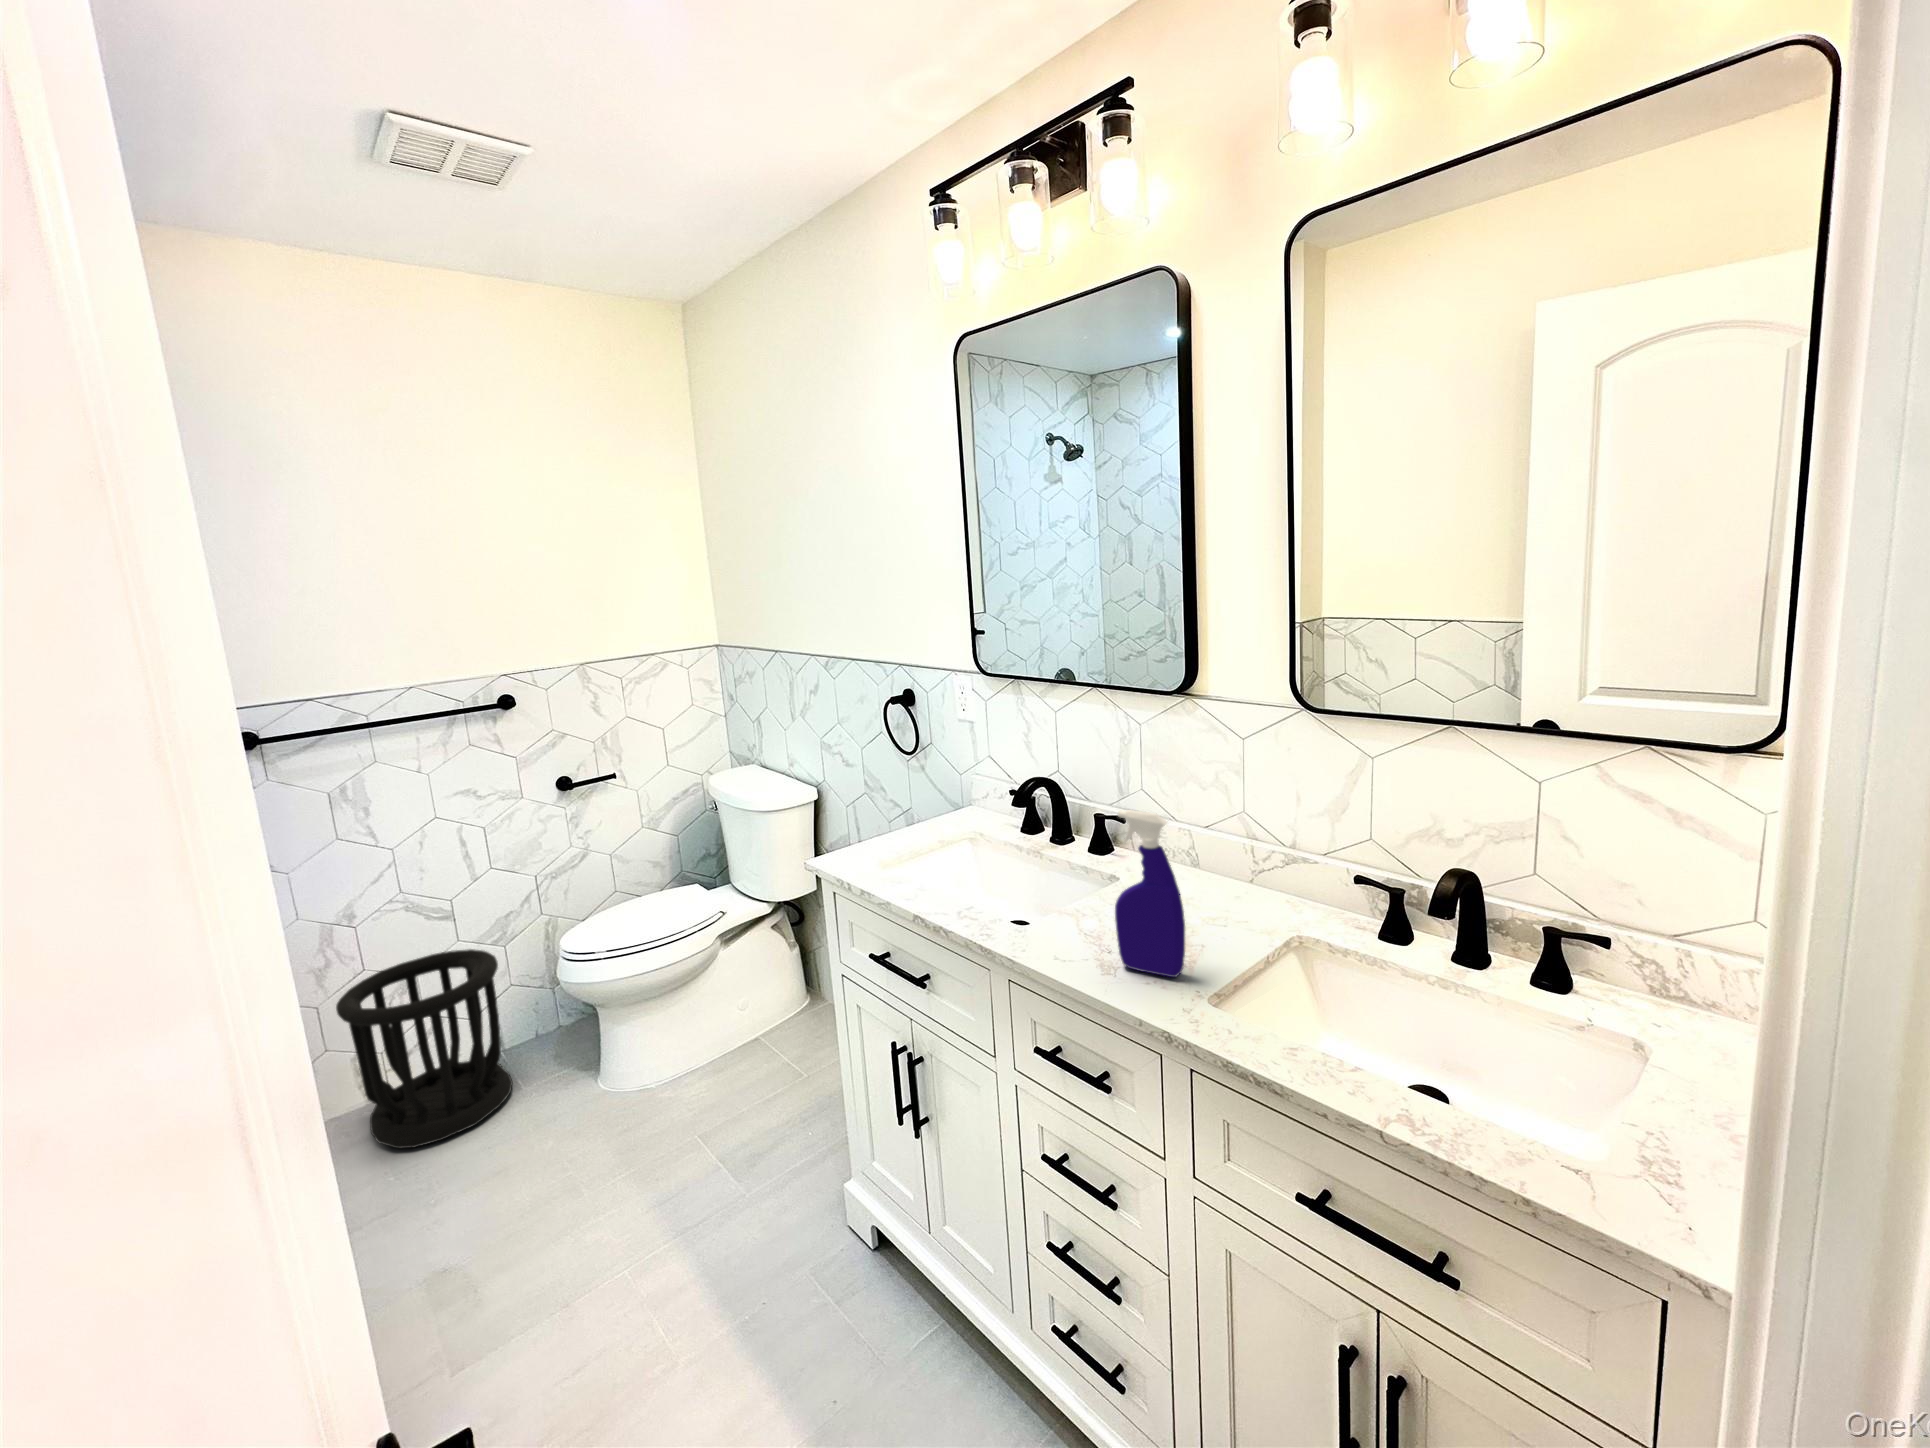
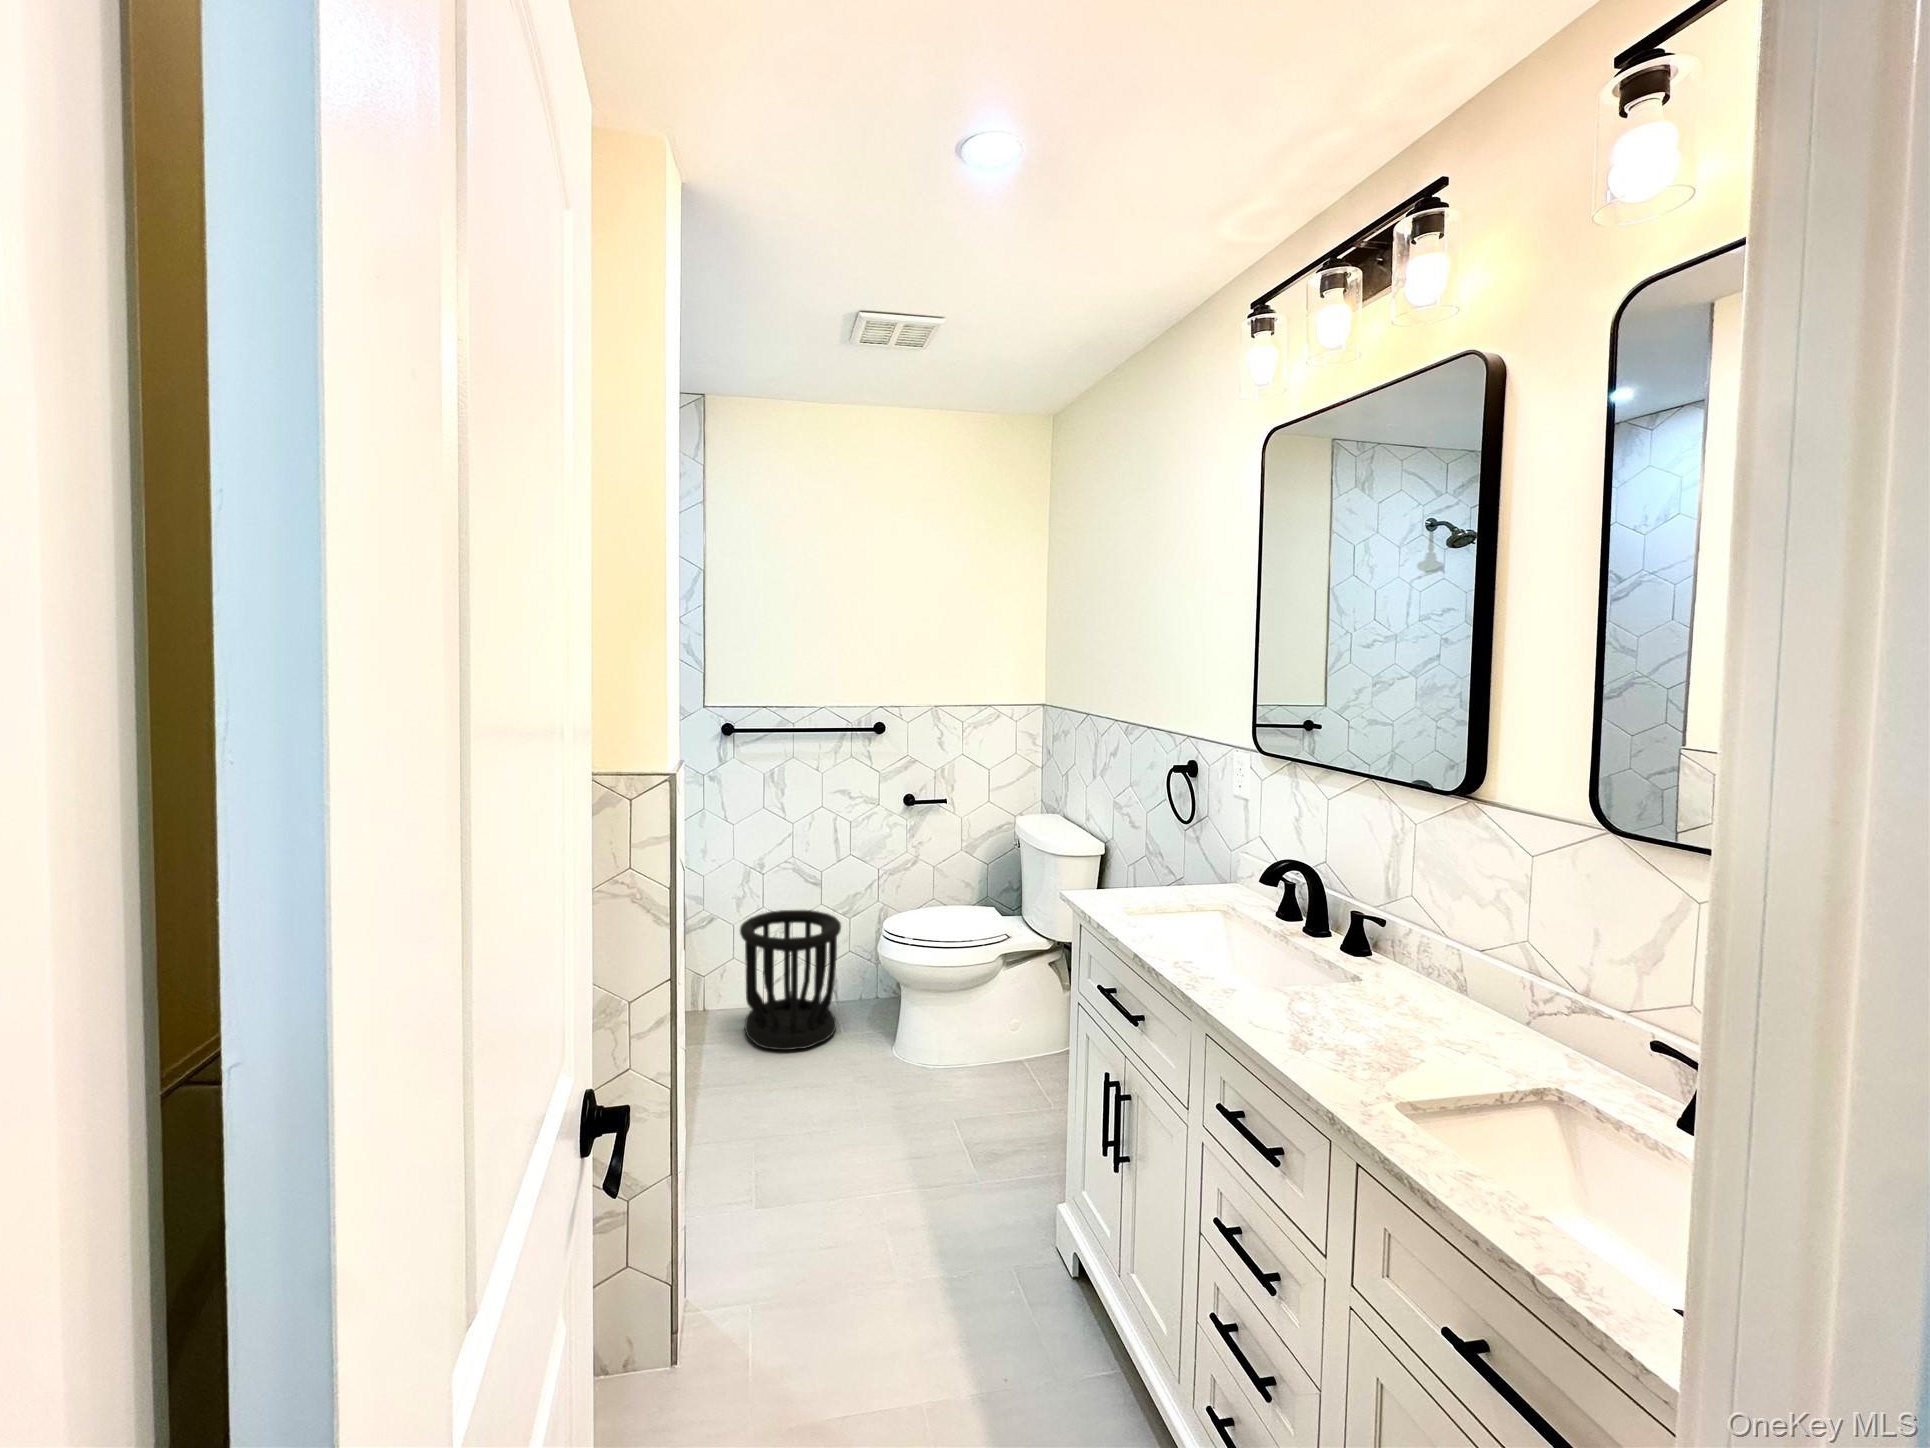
spray bottle: present [1115,810,1185,977] -> none [1313,886,1387,1074]

